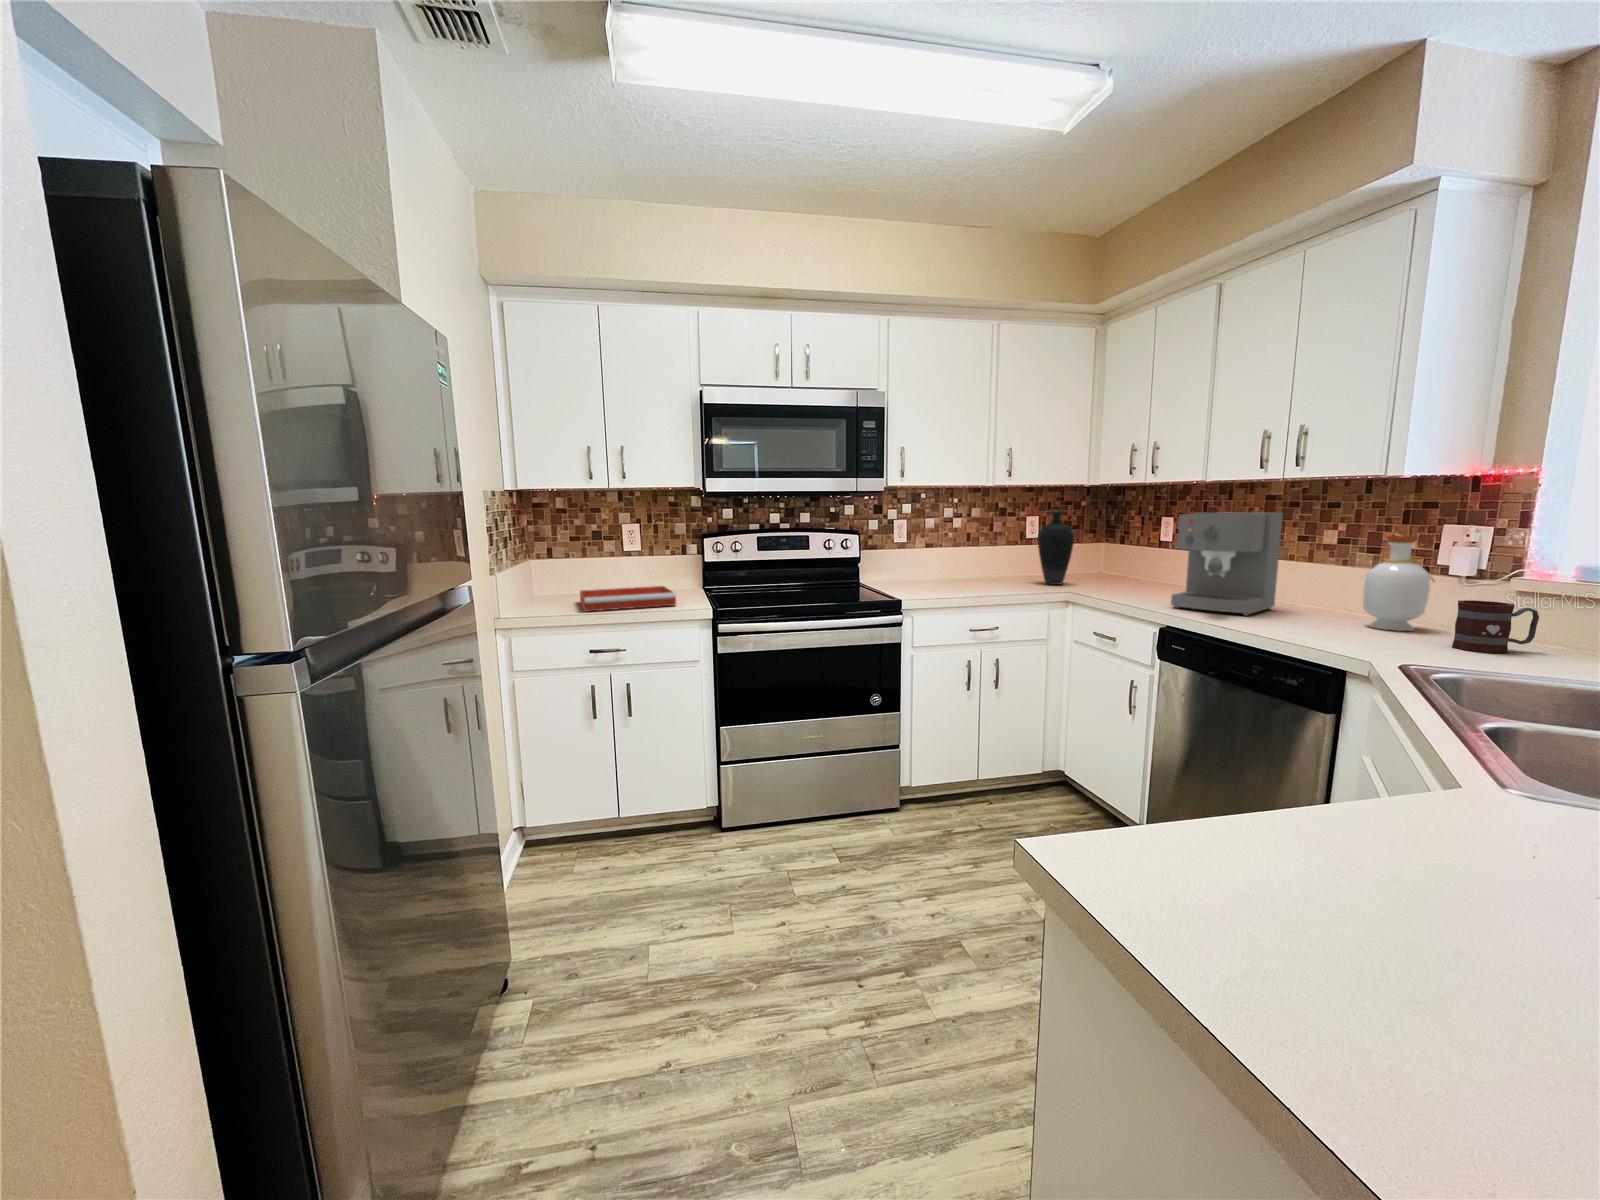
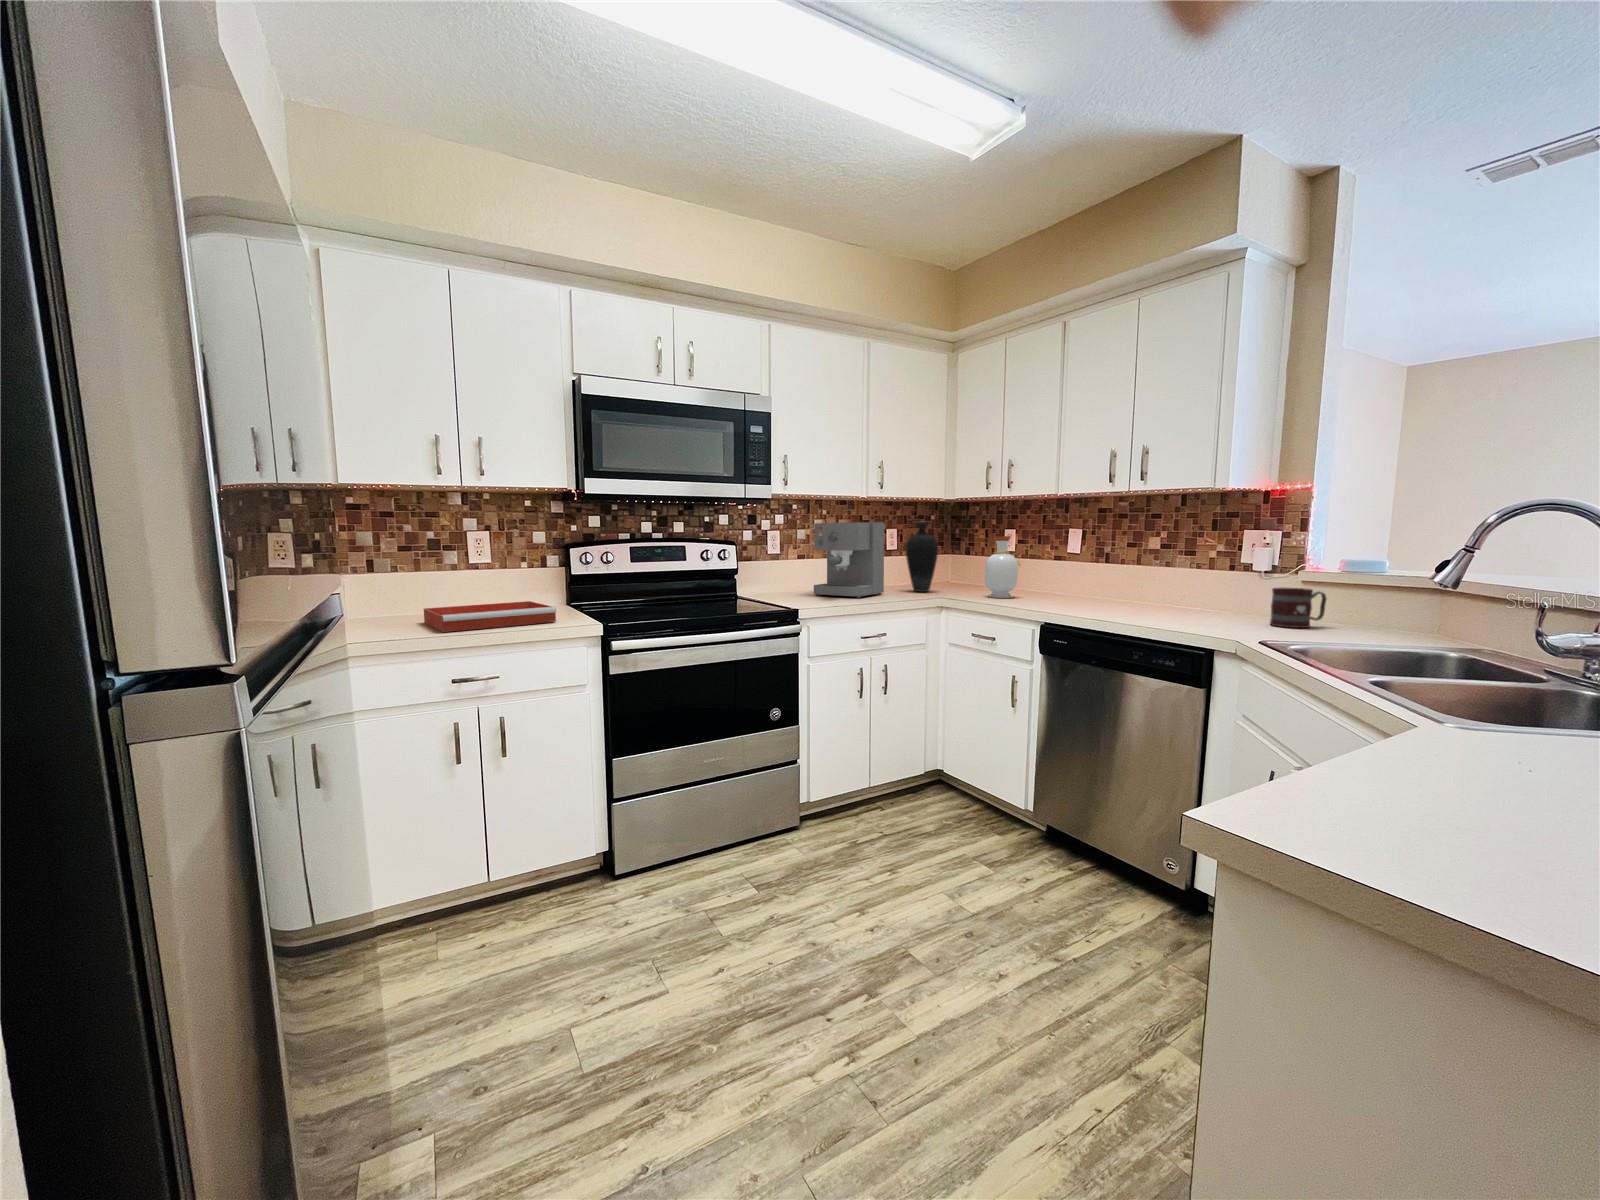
coffee maker: present [1171,513,1283,616] -> present [814,522,884,598]
bottle: present [1363,536,1435,631] -> present [985,536,1021,598]

